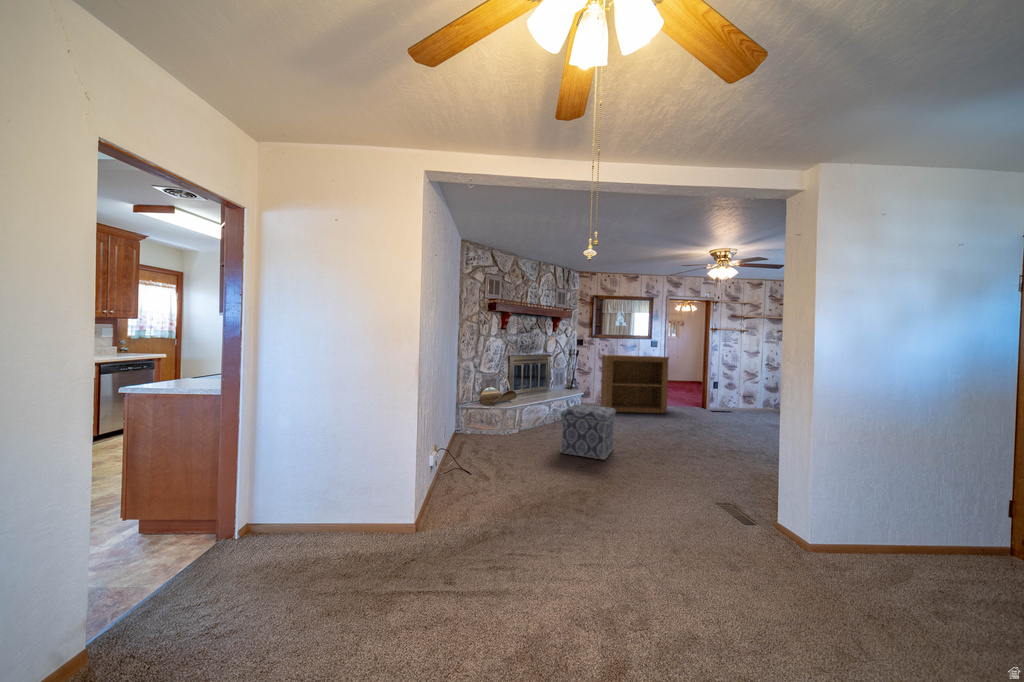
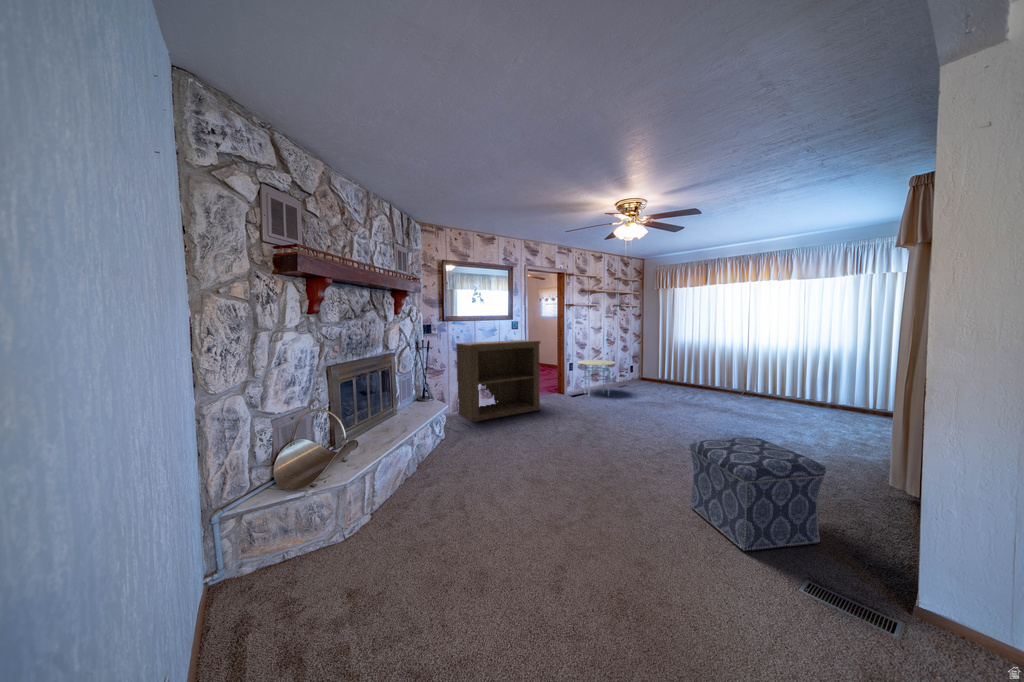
side table: none [719,380,759,415] -> present [578,360,616,396]
ottoman: present [560,404,616,460] -> present [690,437,826,551]

